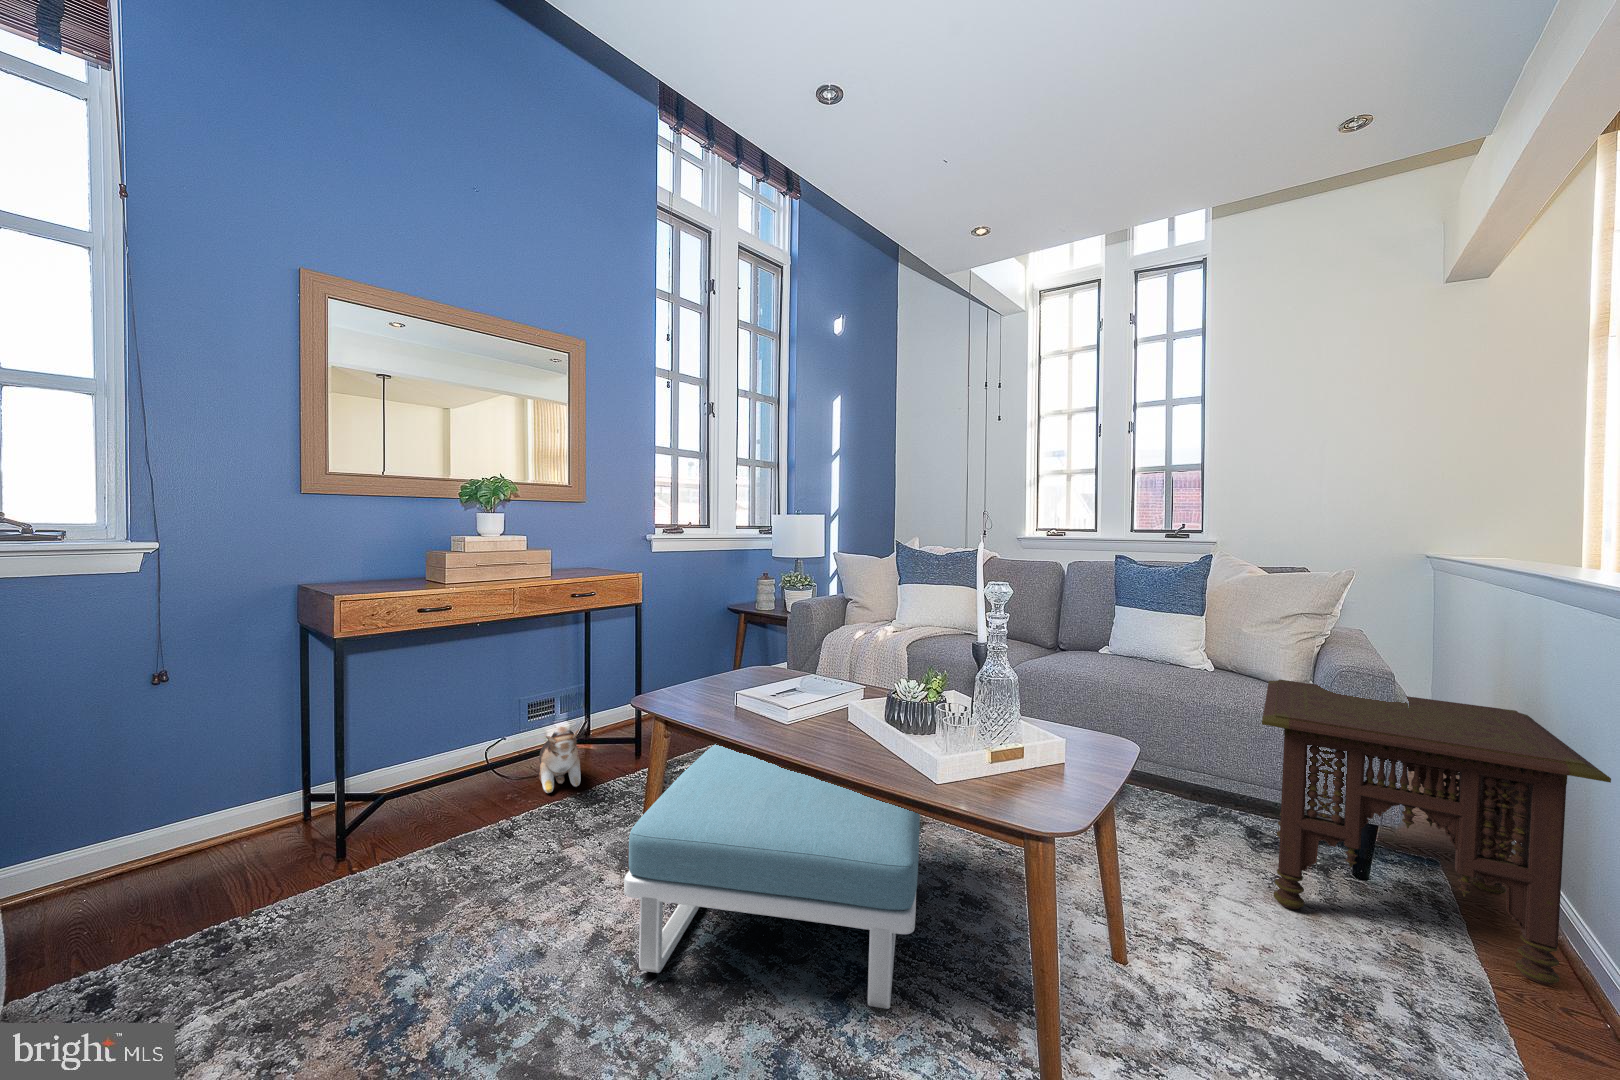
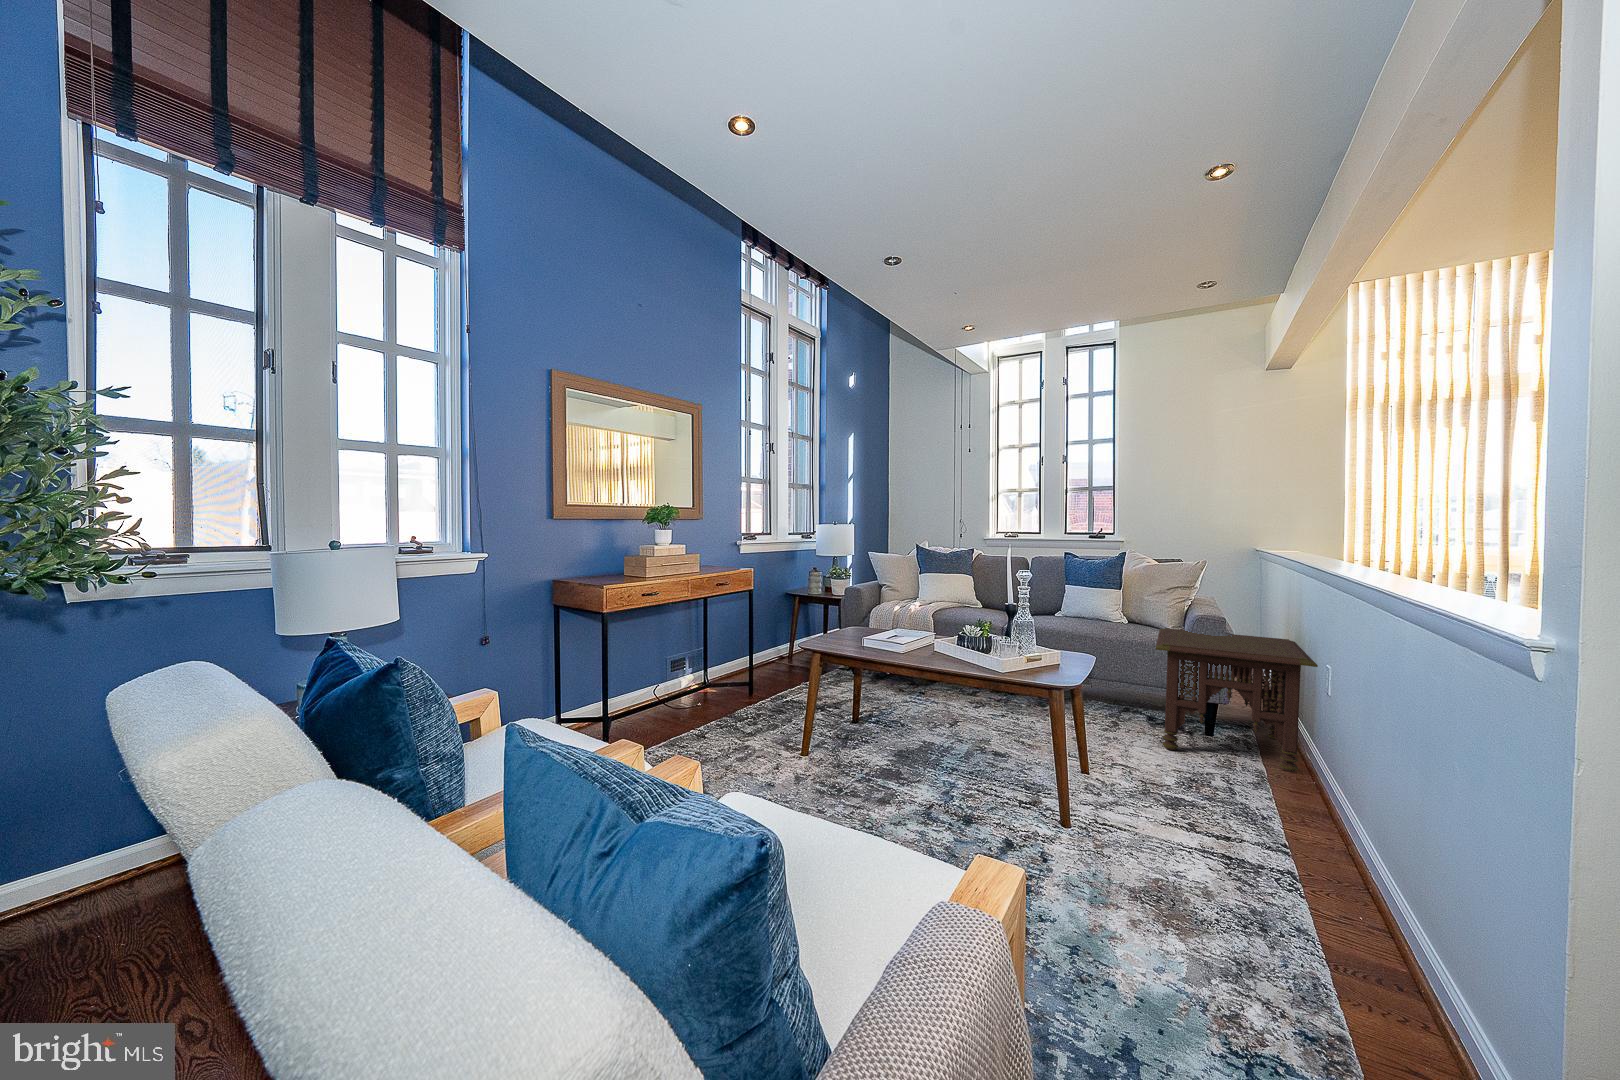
plush toy: present [539,727,581,793] -> none [700,673,737,716]
footstool: present [624,744,920,1009] -> none [829,674,988,794]

